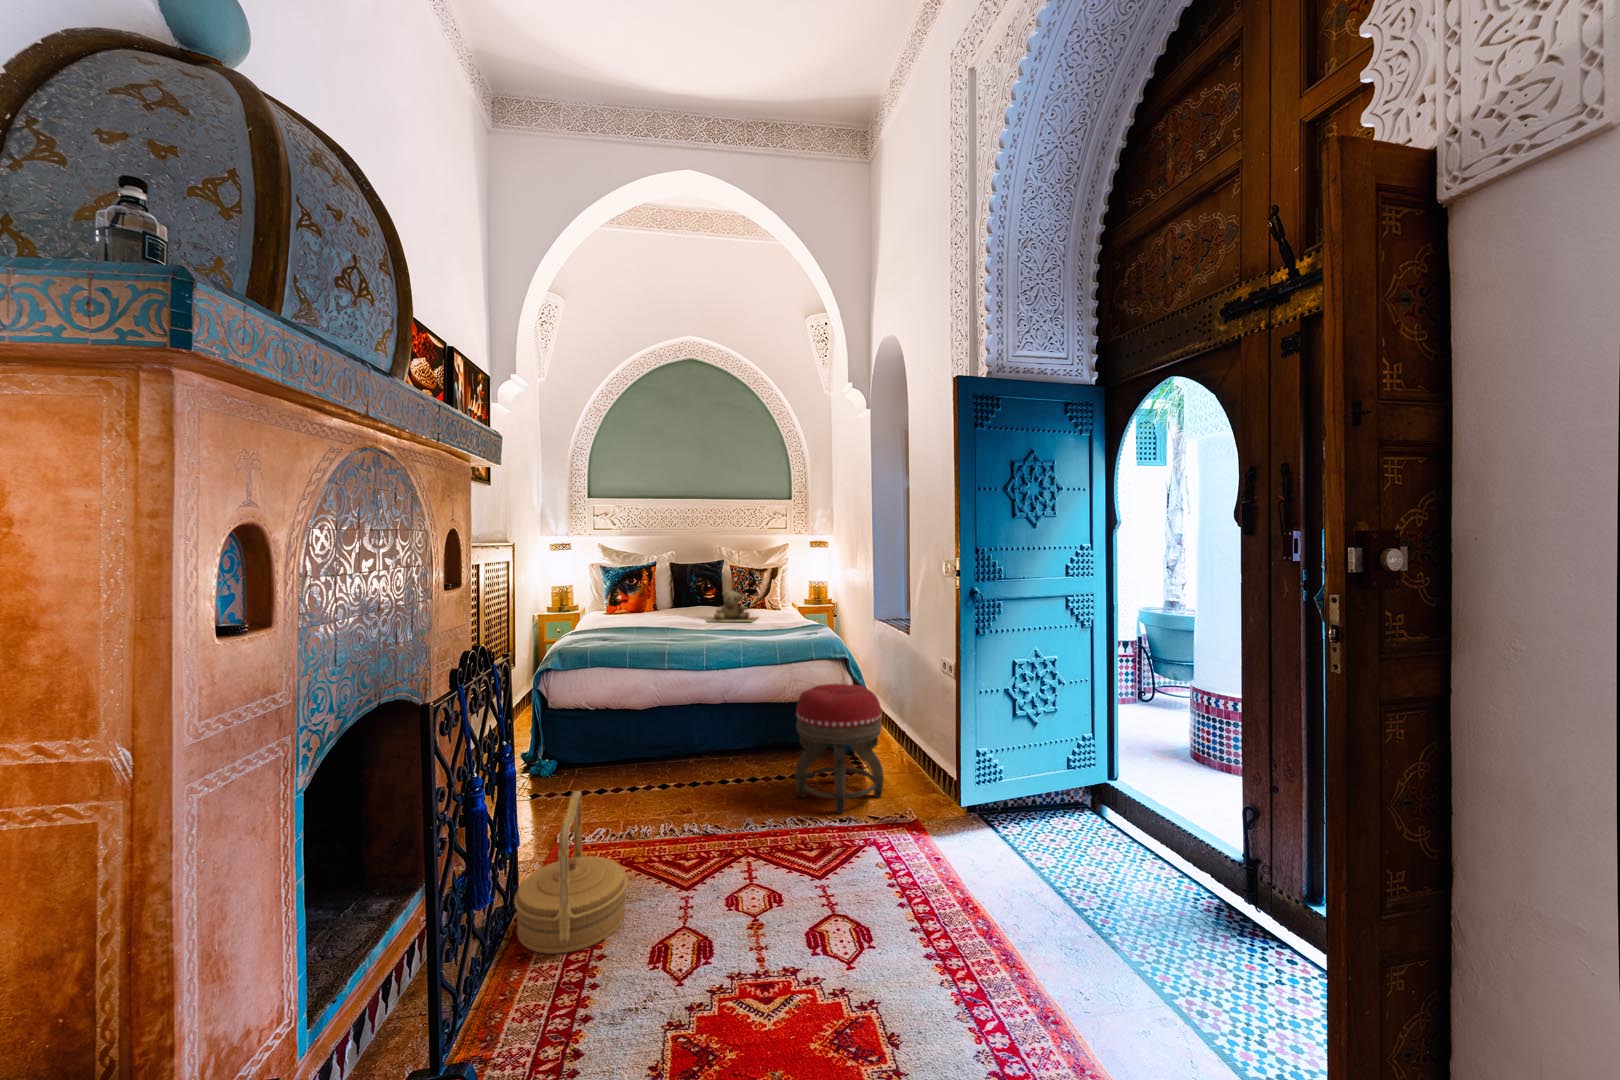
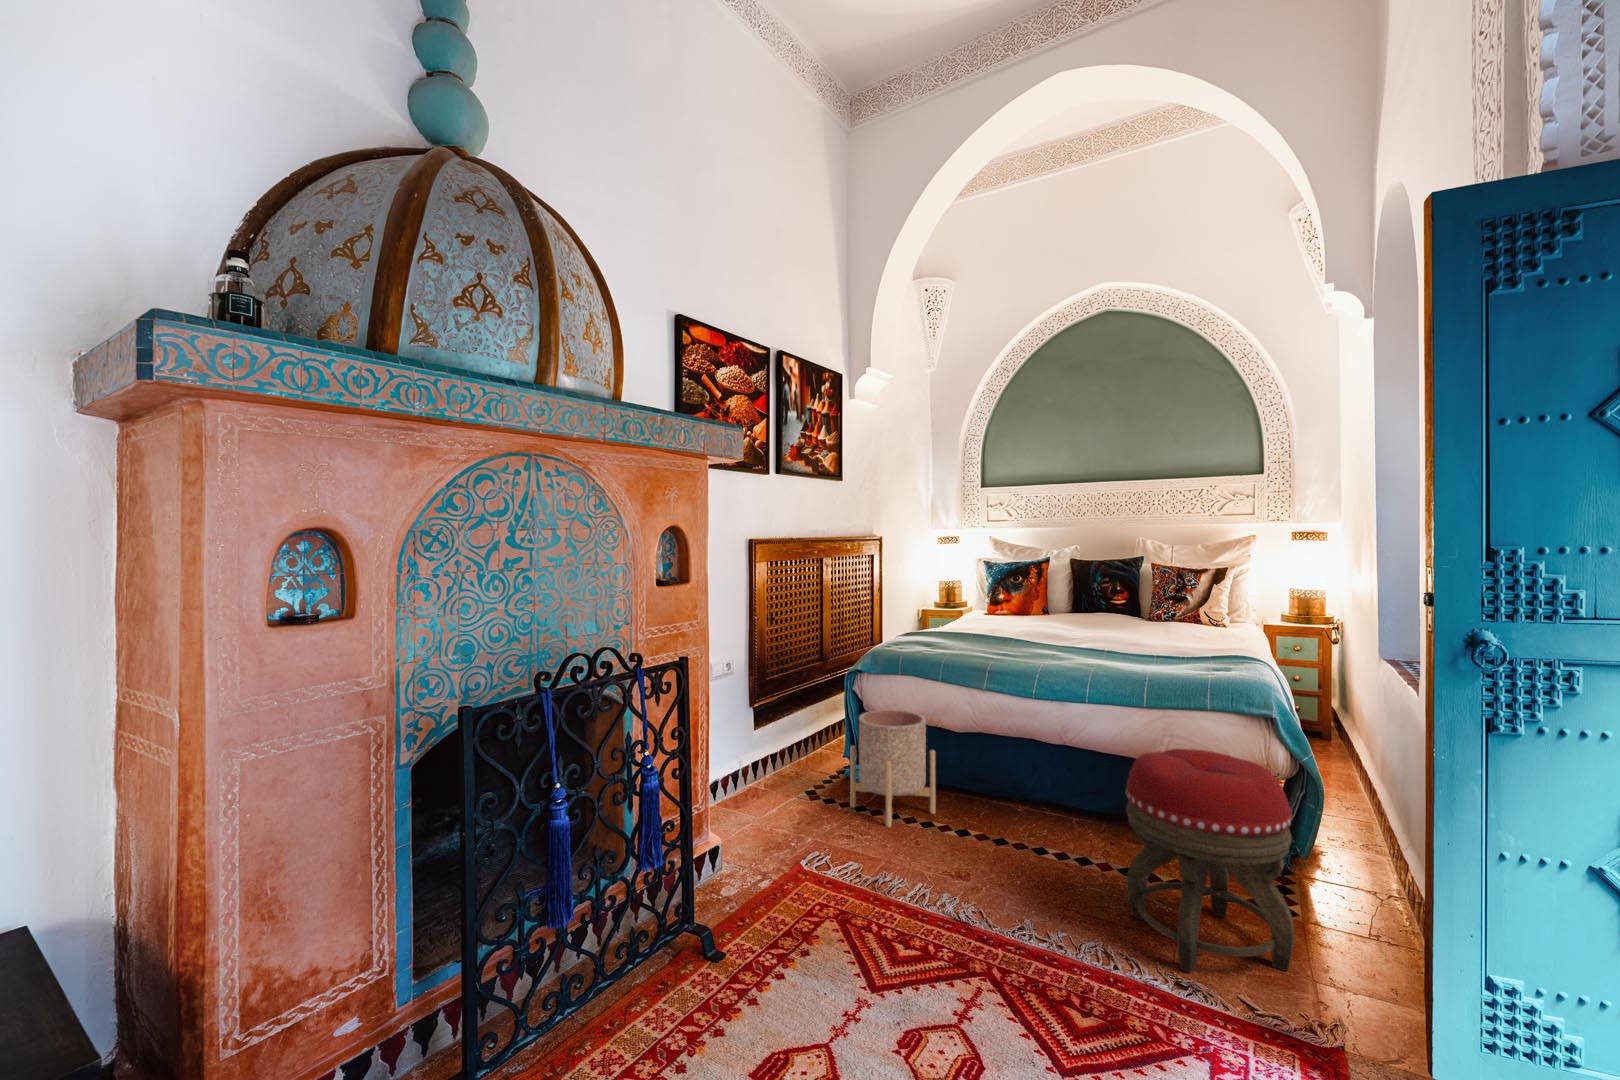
teddy bear: present [709,591,757,622] -> none [1085,596,1172,641]
planter: none [558,699,632,796] -> present [850,710,935,827]
woven basket: present [514,791,627,954] -> none [666,812,795,1011]

